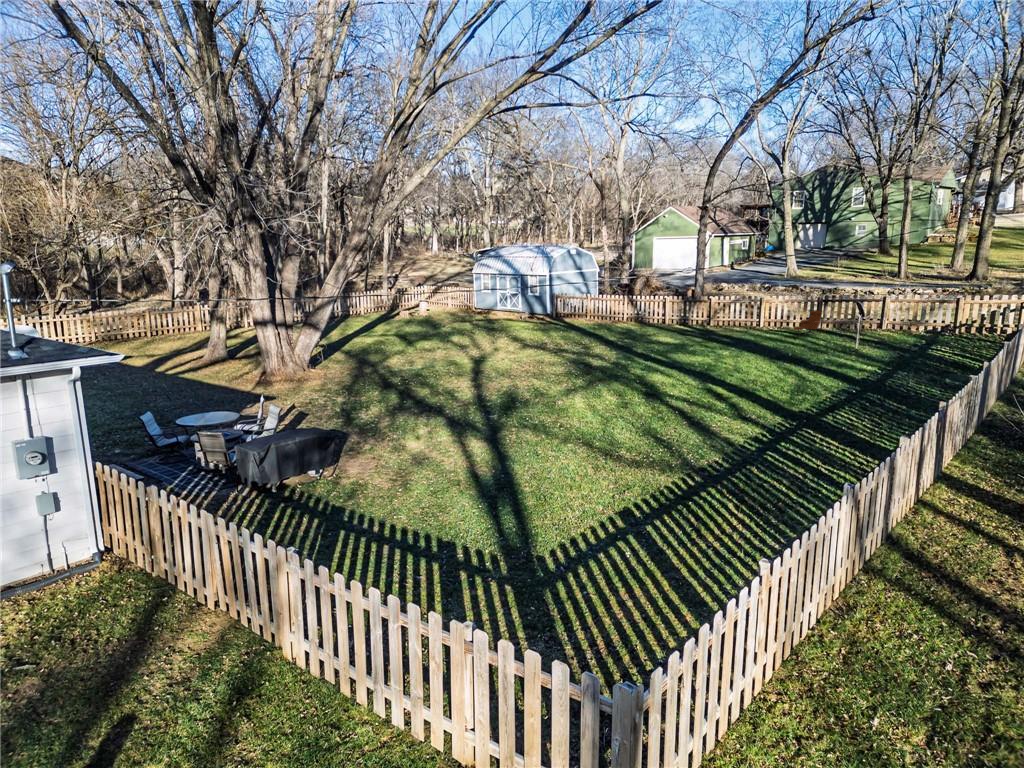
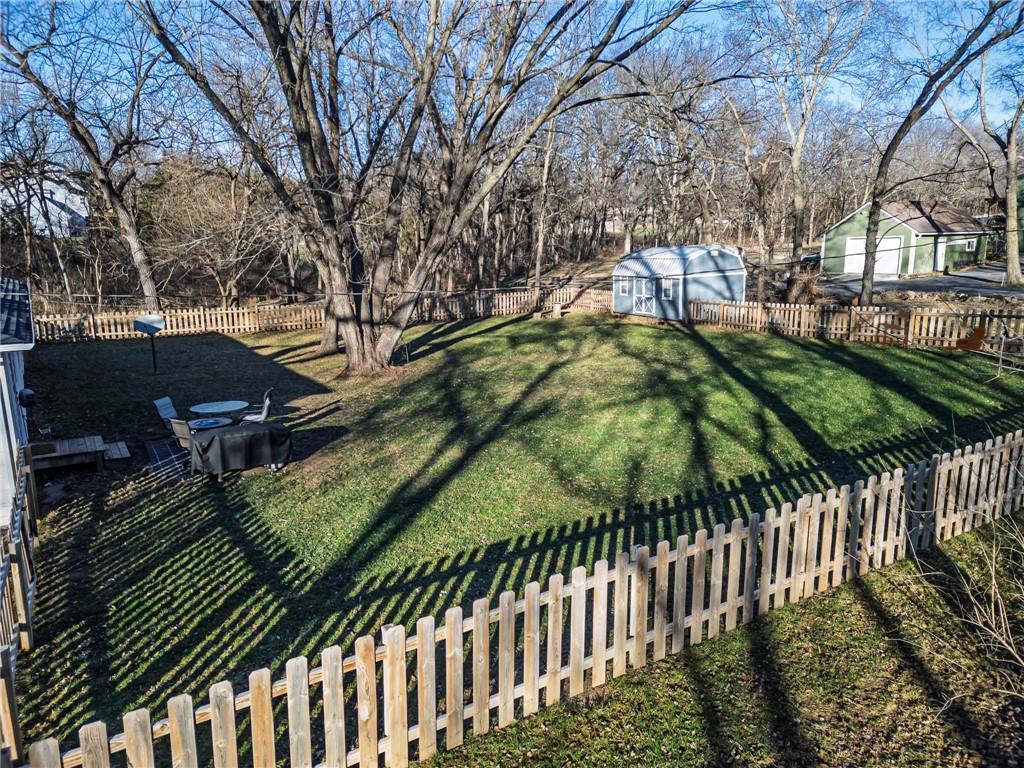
bench: none [731,297,761,331] -> present [874,309,909,348]

